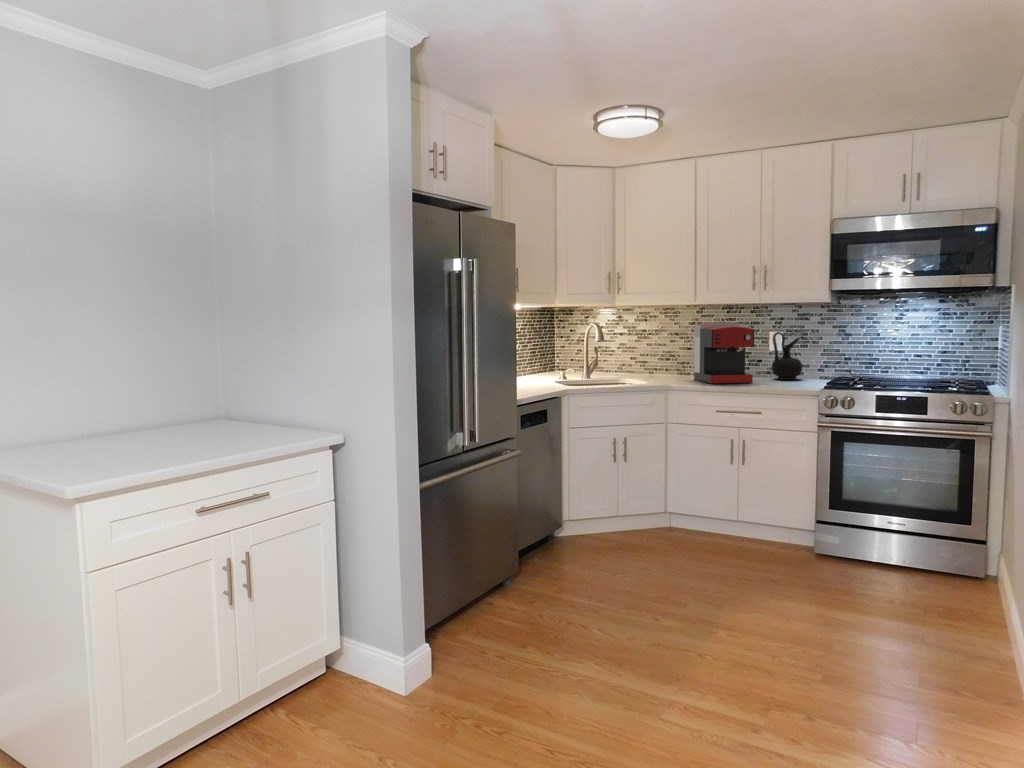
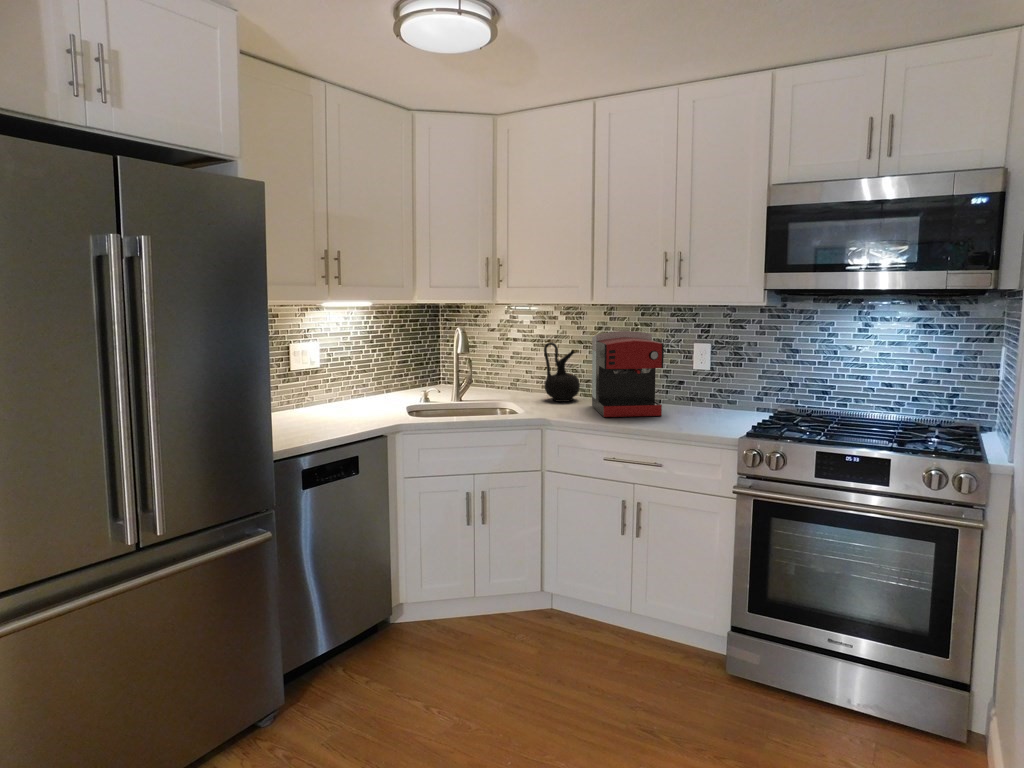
ceramic jug: present [772,332,802,380] -> present [544,342,580,402]

